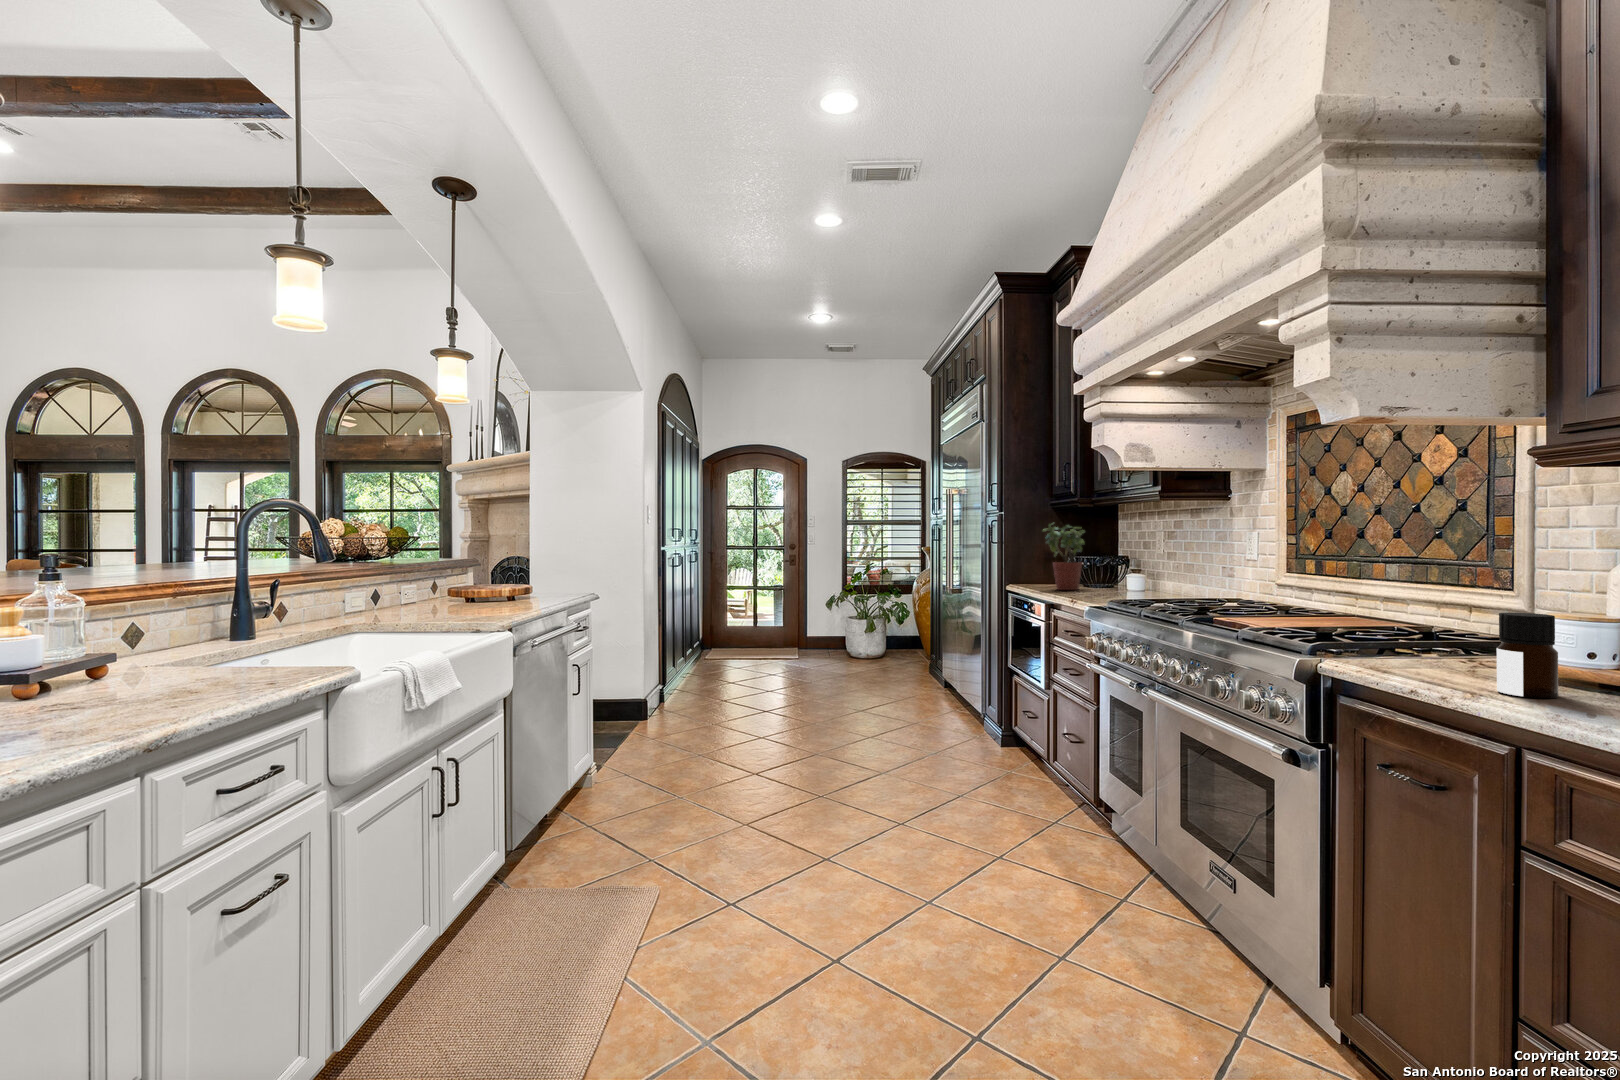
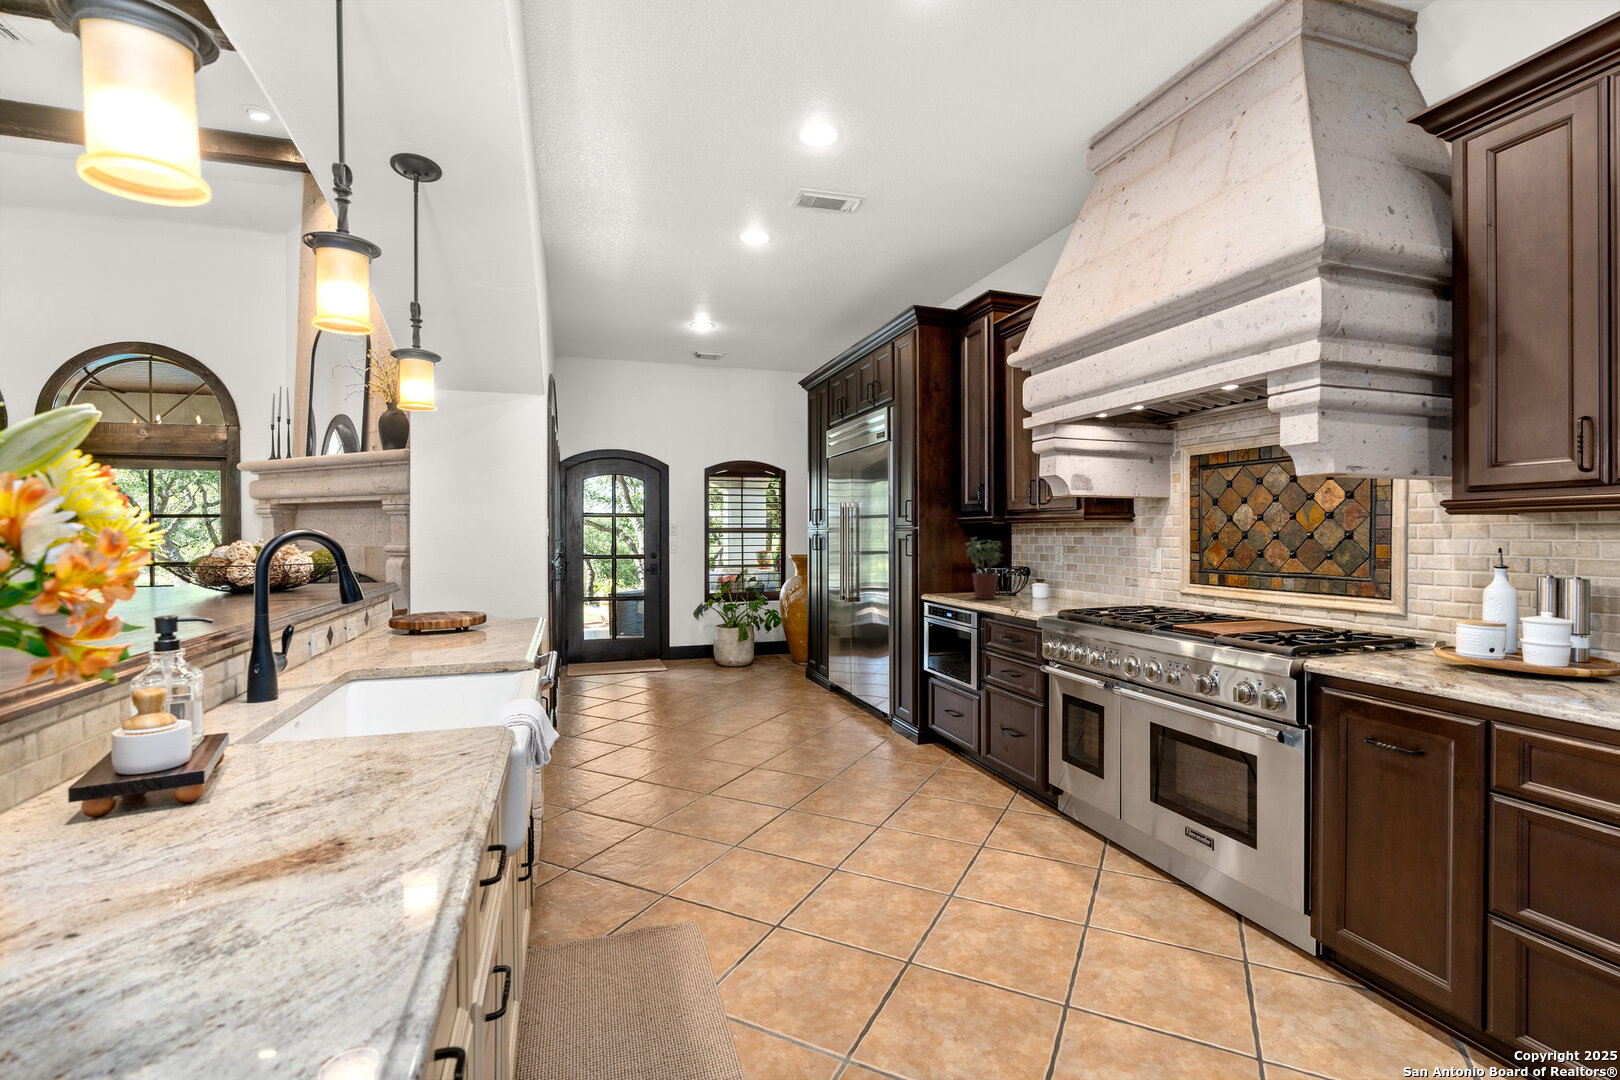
bottle: present [1497,613,1558,698] -> none [1456,623,1498,683]

